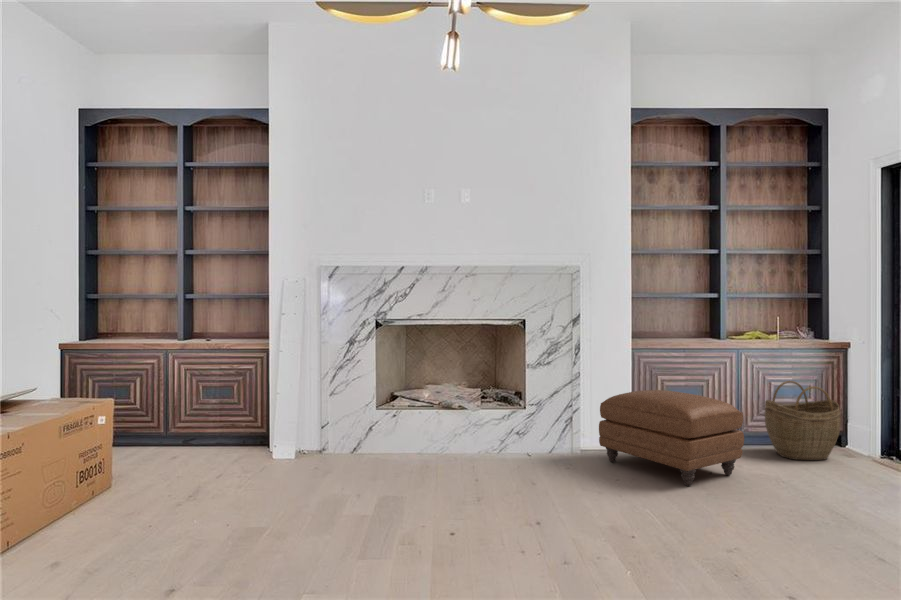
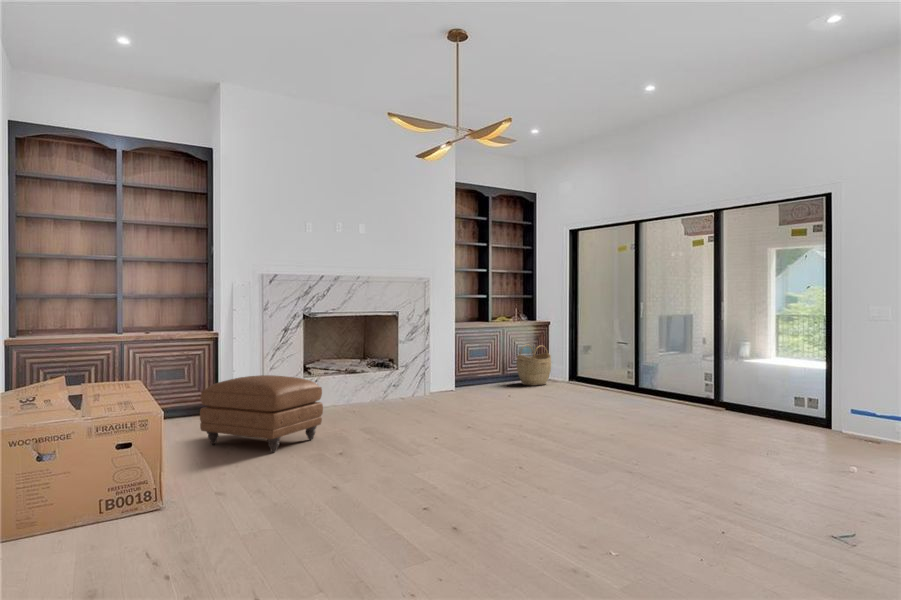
ottoman: present [599,390,744,486] -> present [200,375,323,452]

